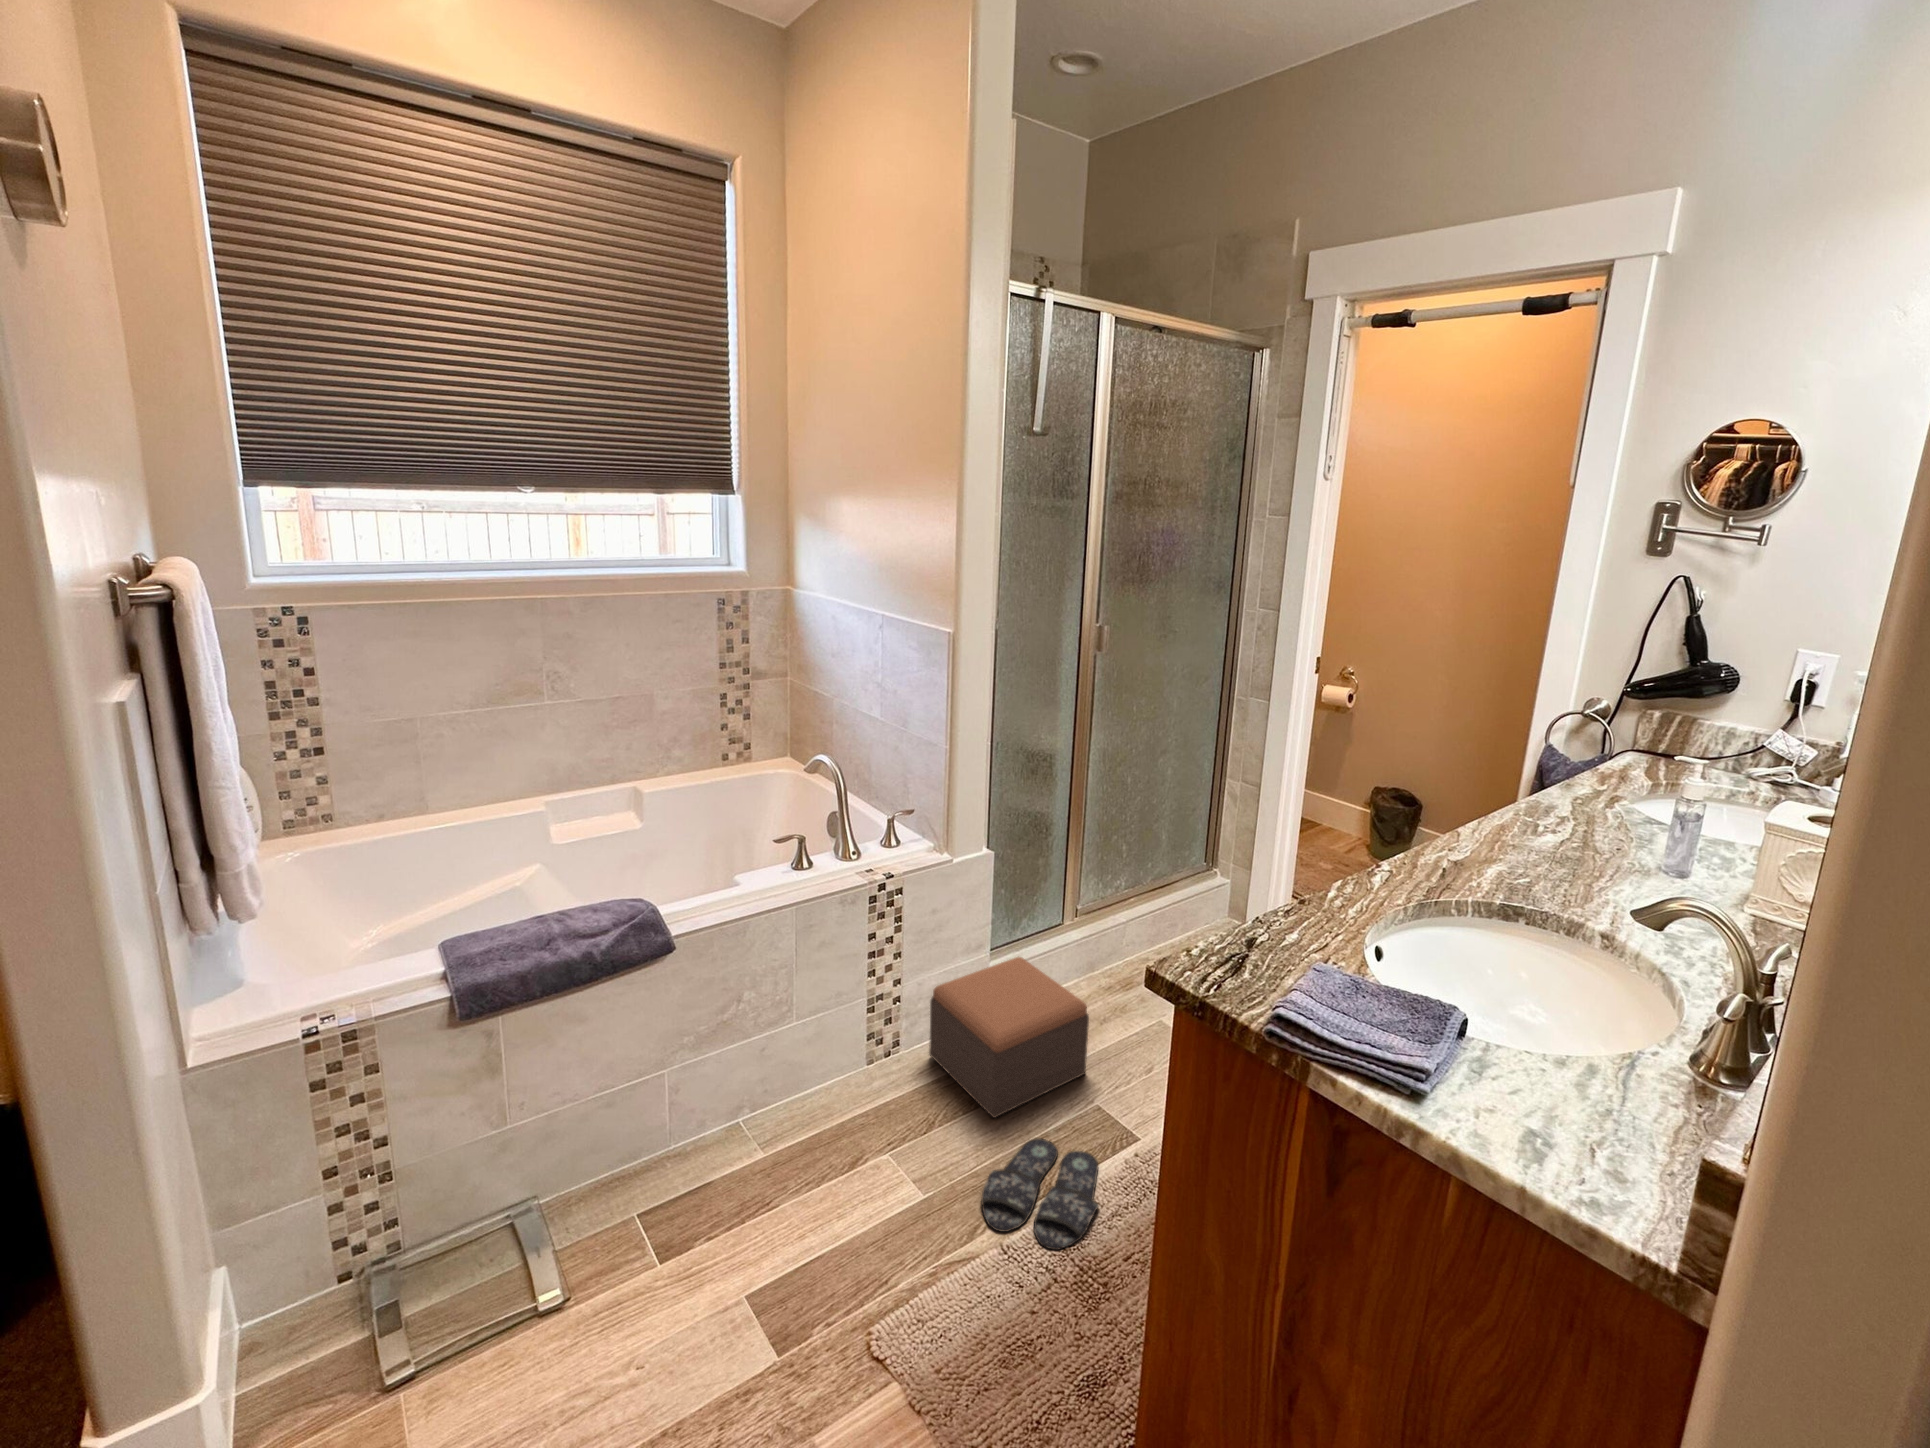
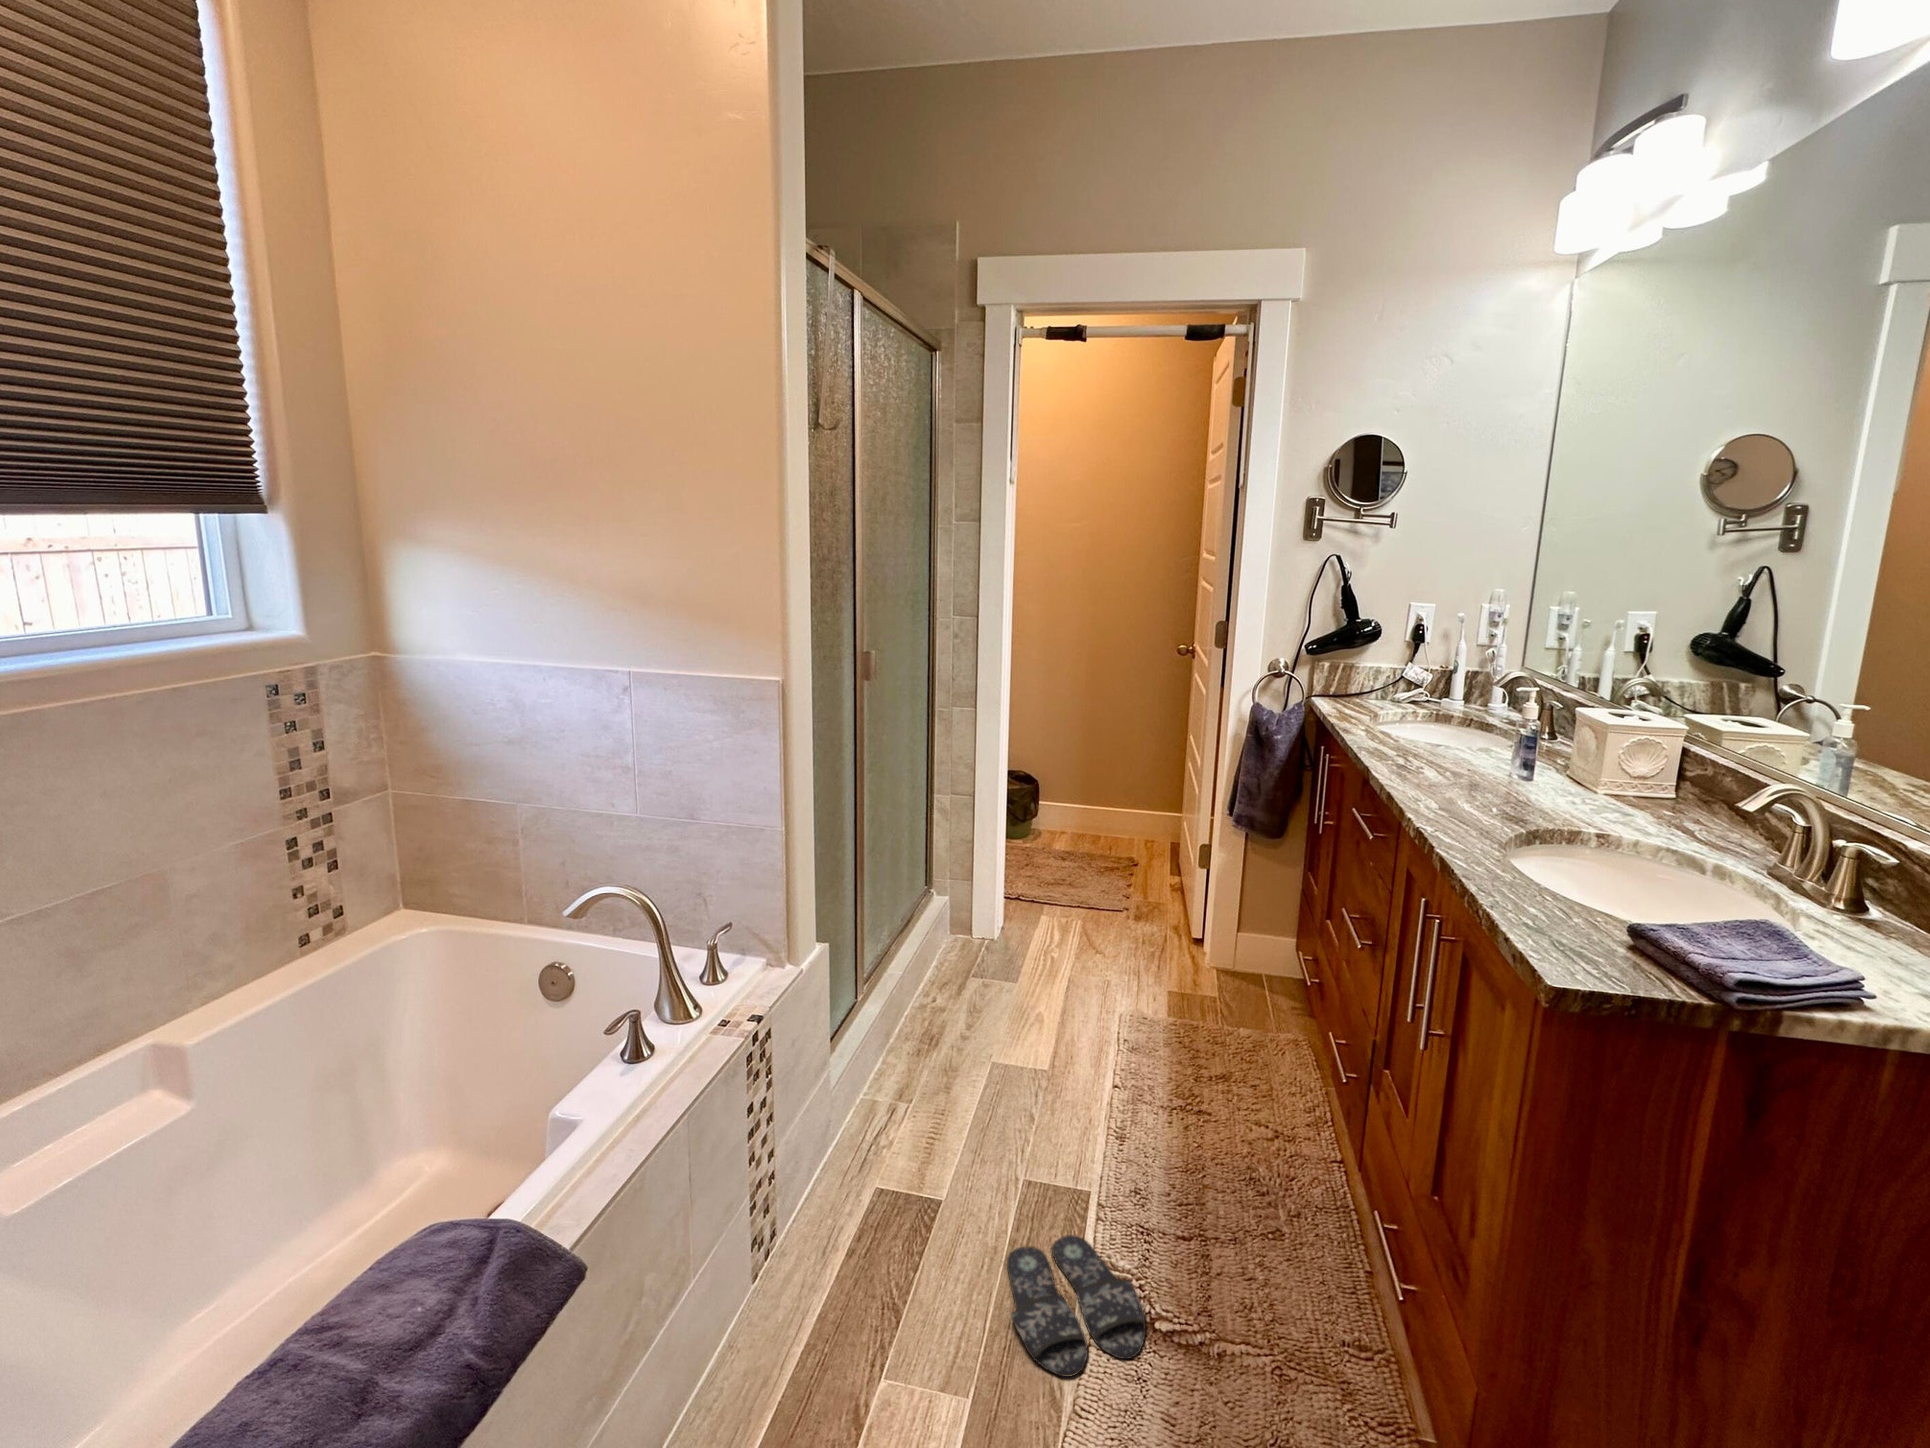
footstool: present [929,957,1089,1118] -> none [811,1058,988,1257]

